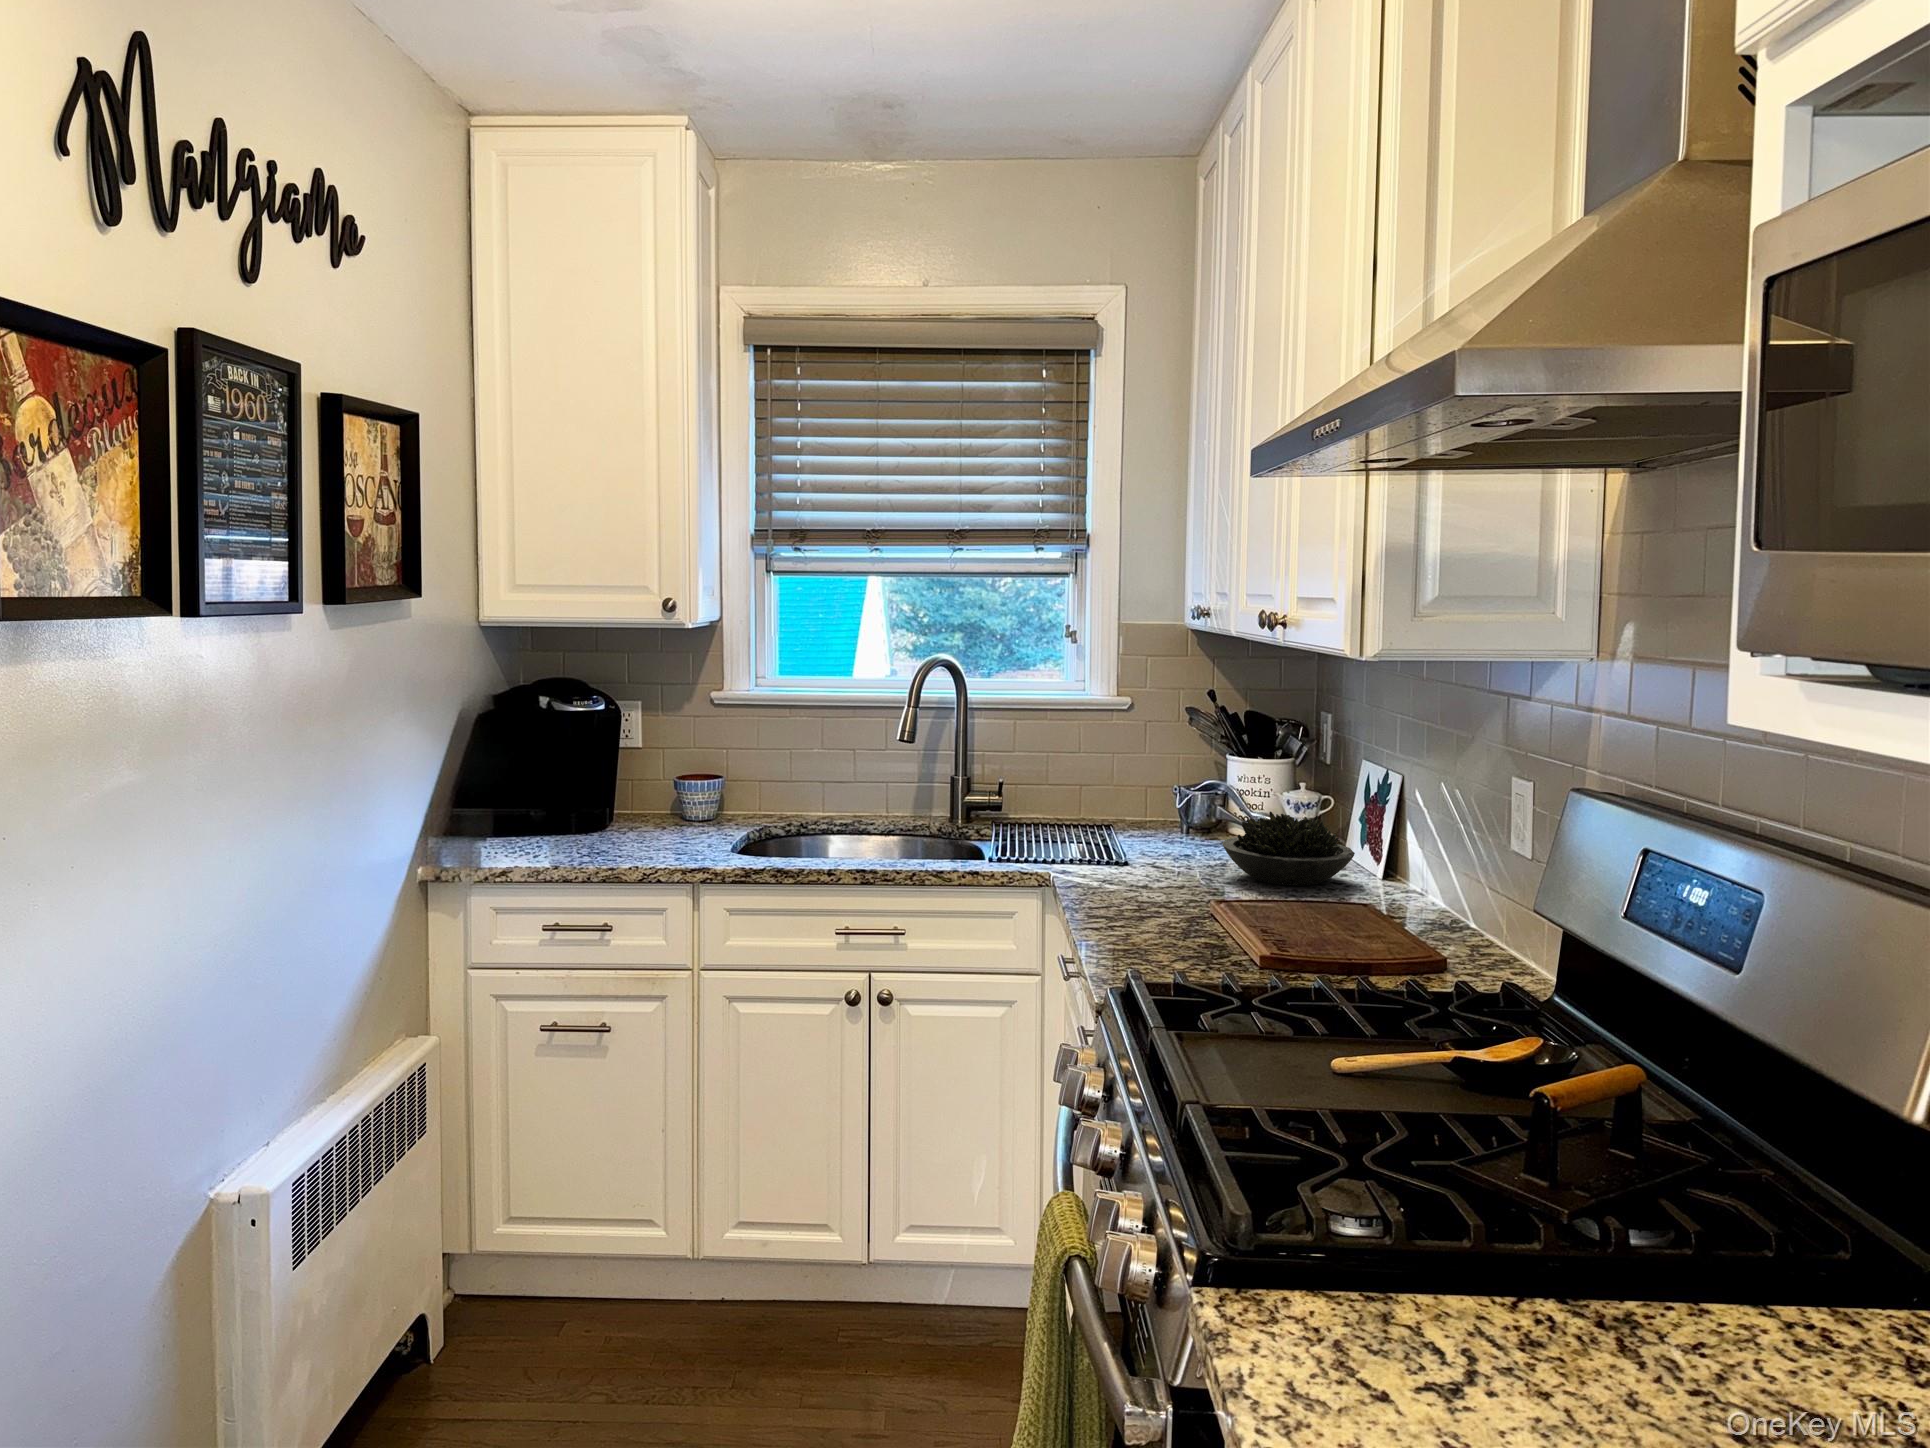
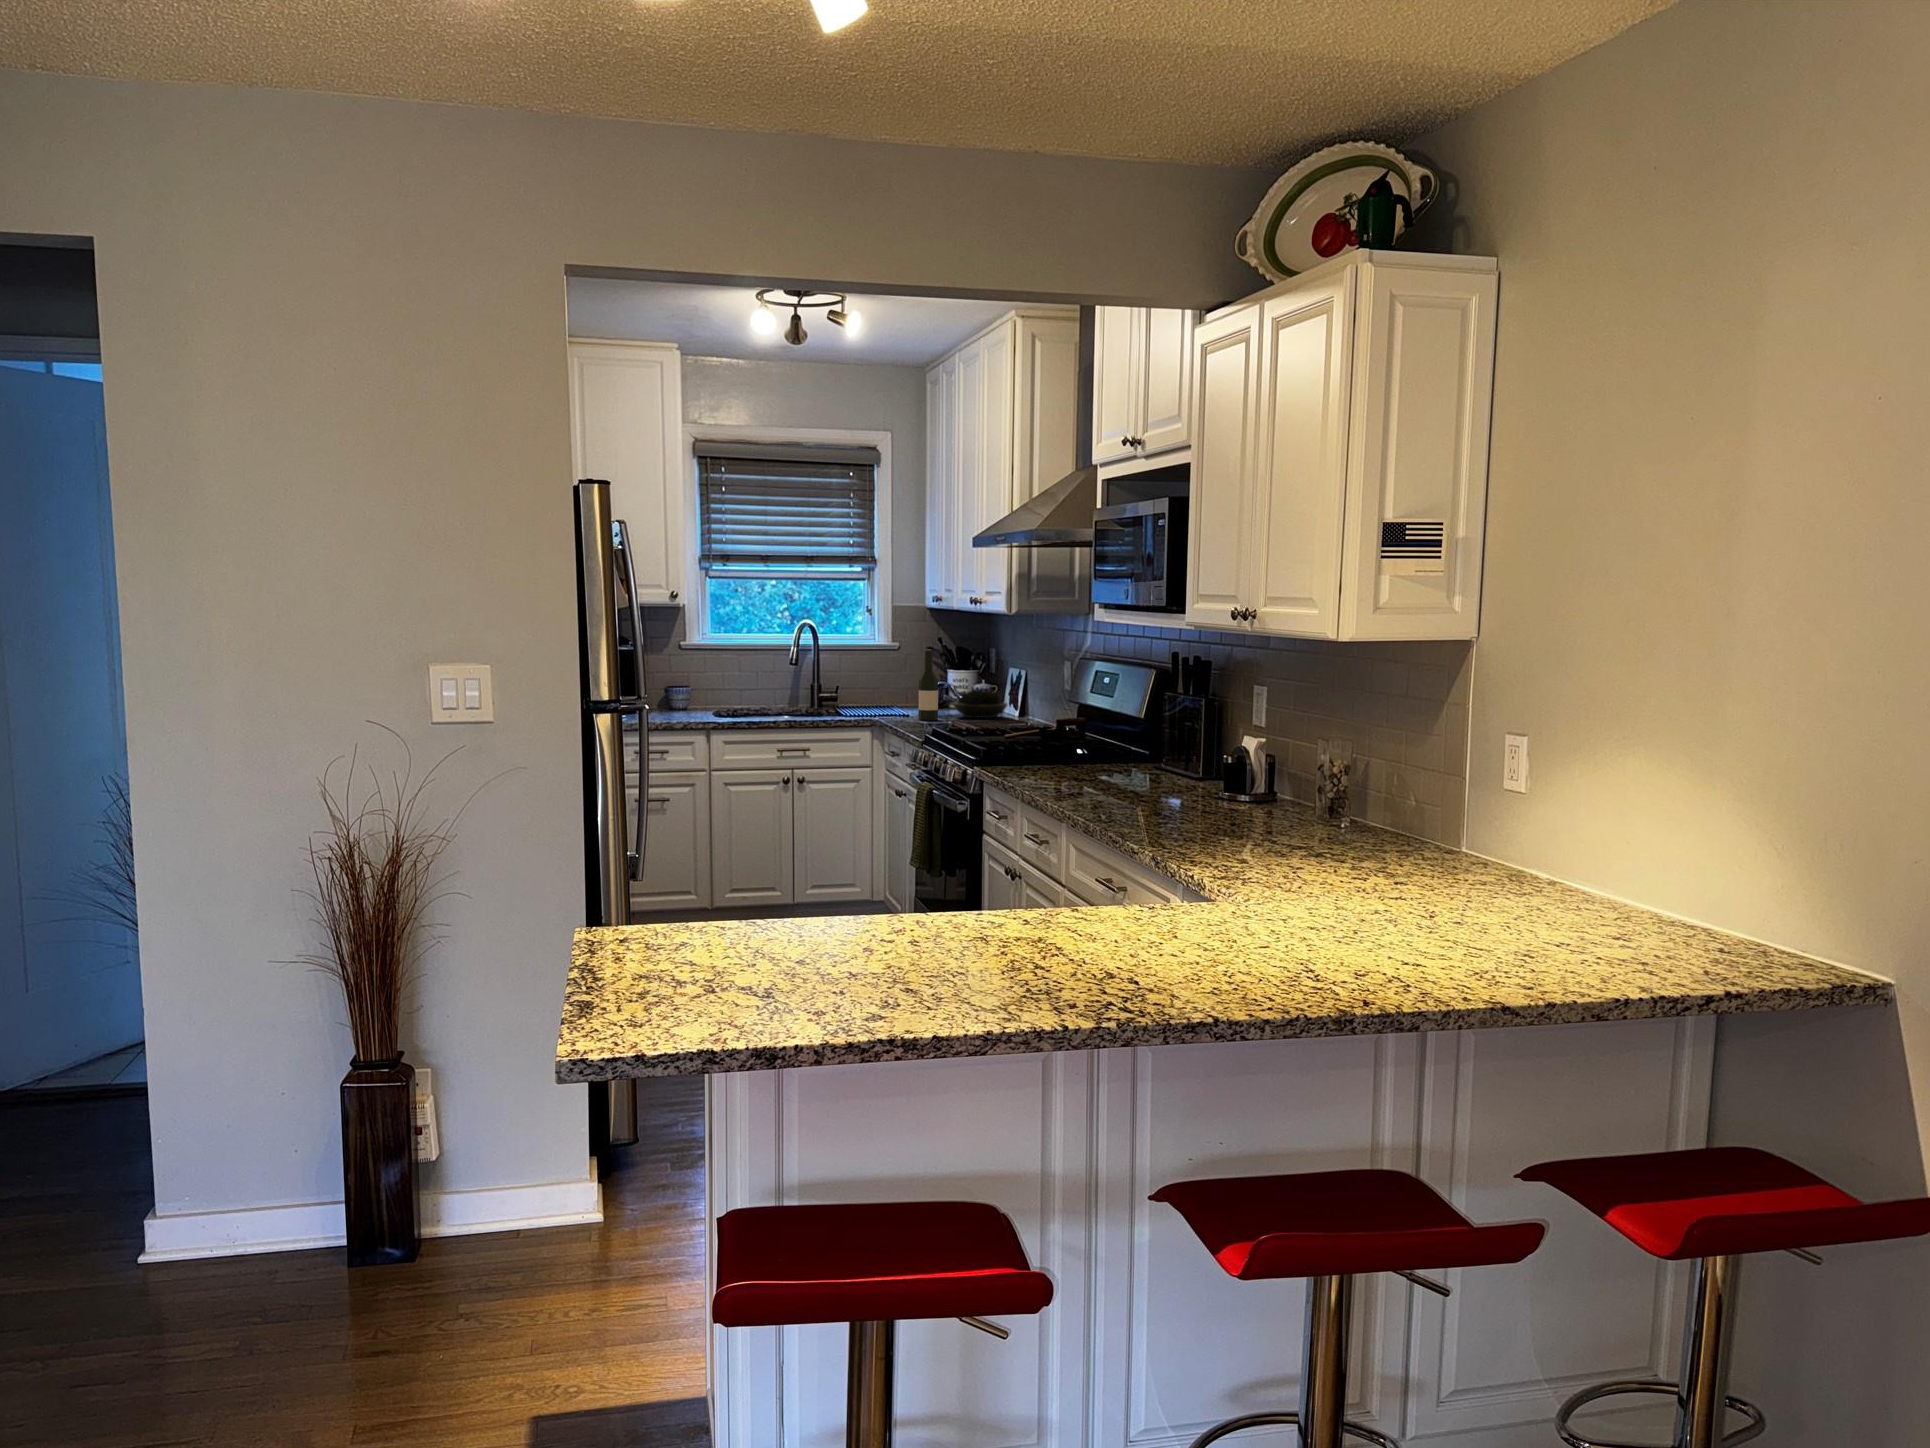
wine bottle: none [1141,727,1187,889] -> present [918,649,938,720]

